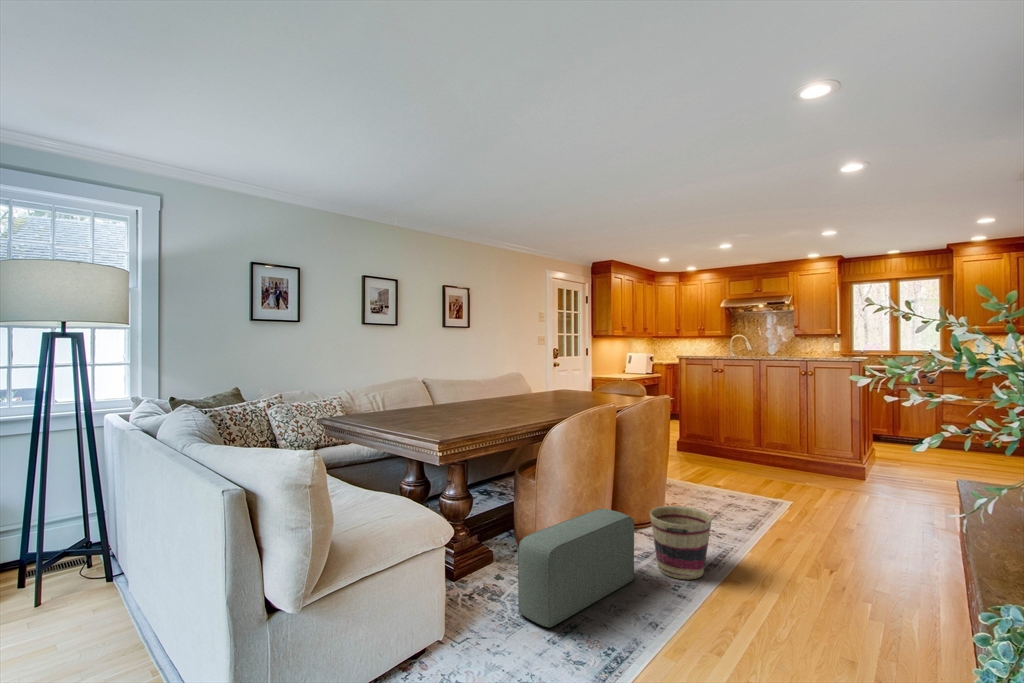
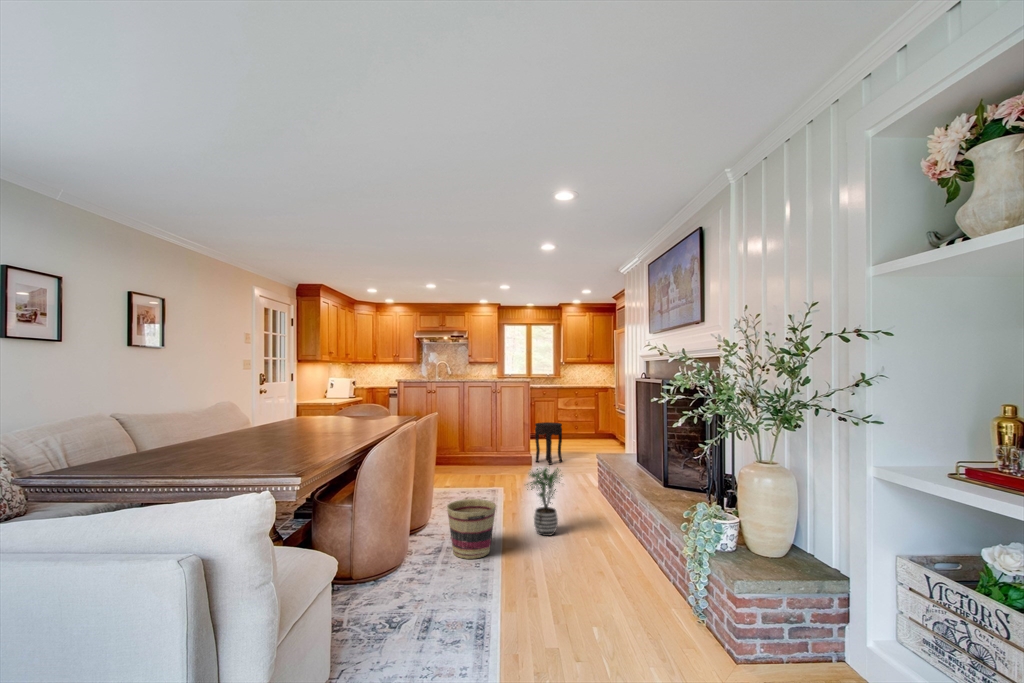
side table: none [873,422,922,483] -> present [535,422,562,464]
potted plant: none [764,482,835,580] -> present [527,468,562,536]
pouf: present [518,509,634,627] -> none [373,512,445,629]

